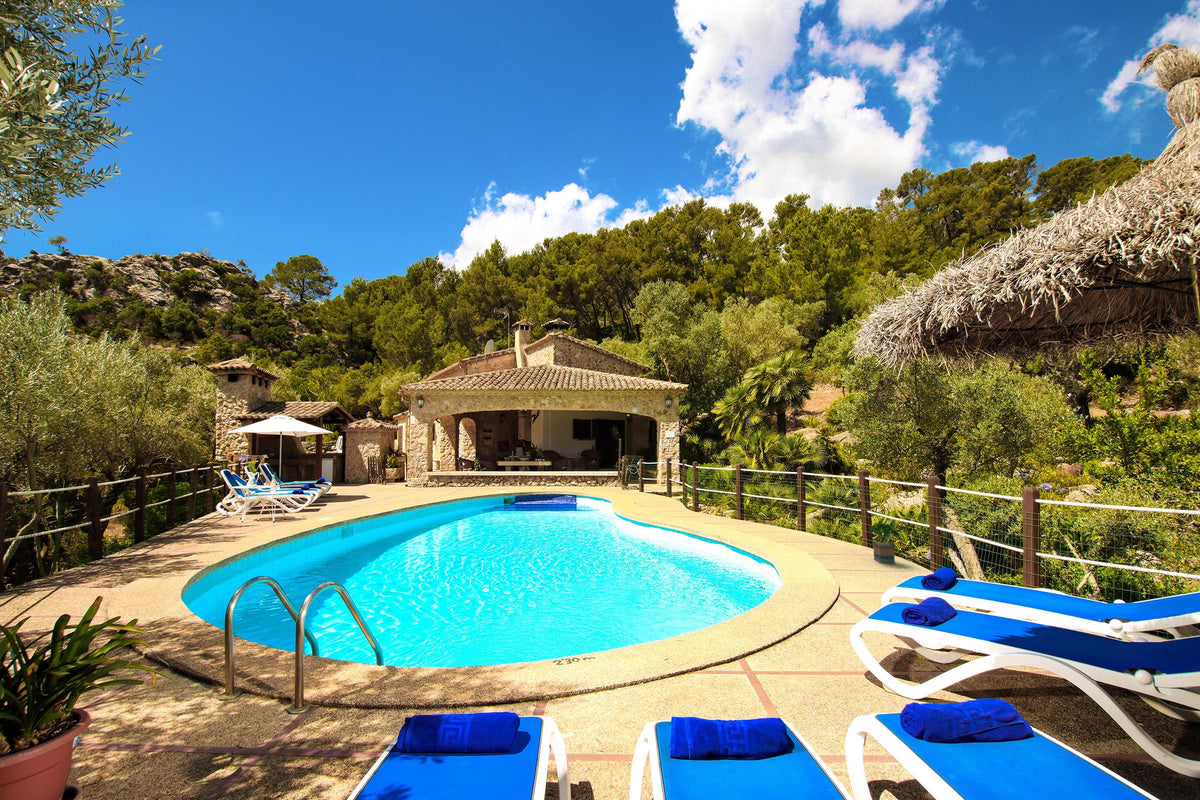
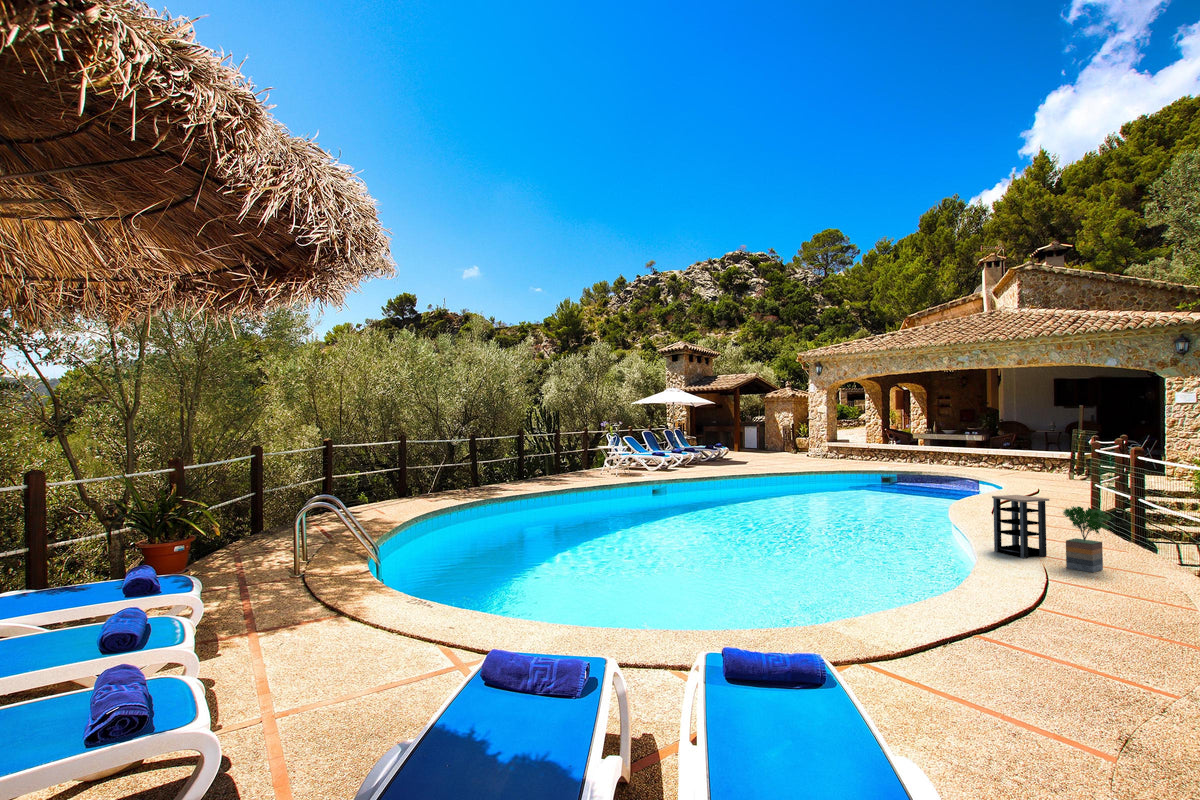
side table: none [823,518,850,561] -> present [992,495,1049,558]

